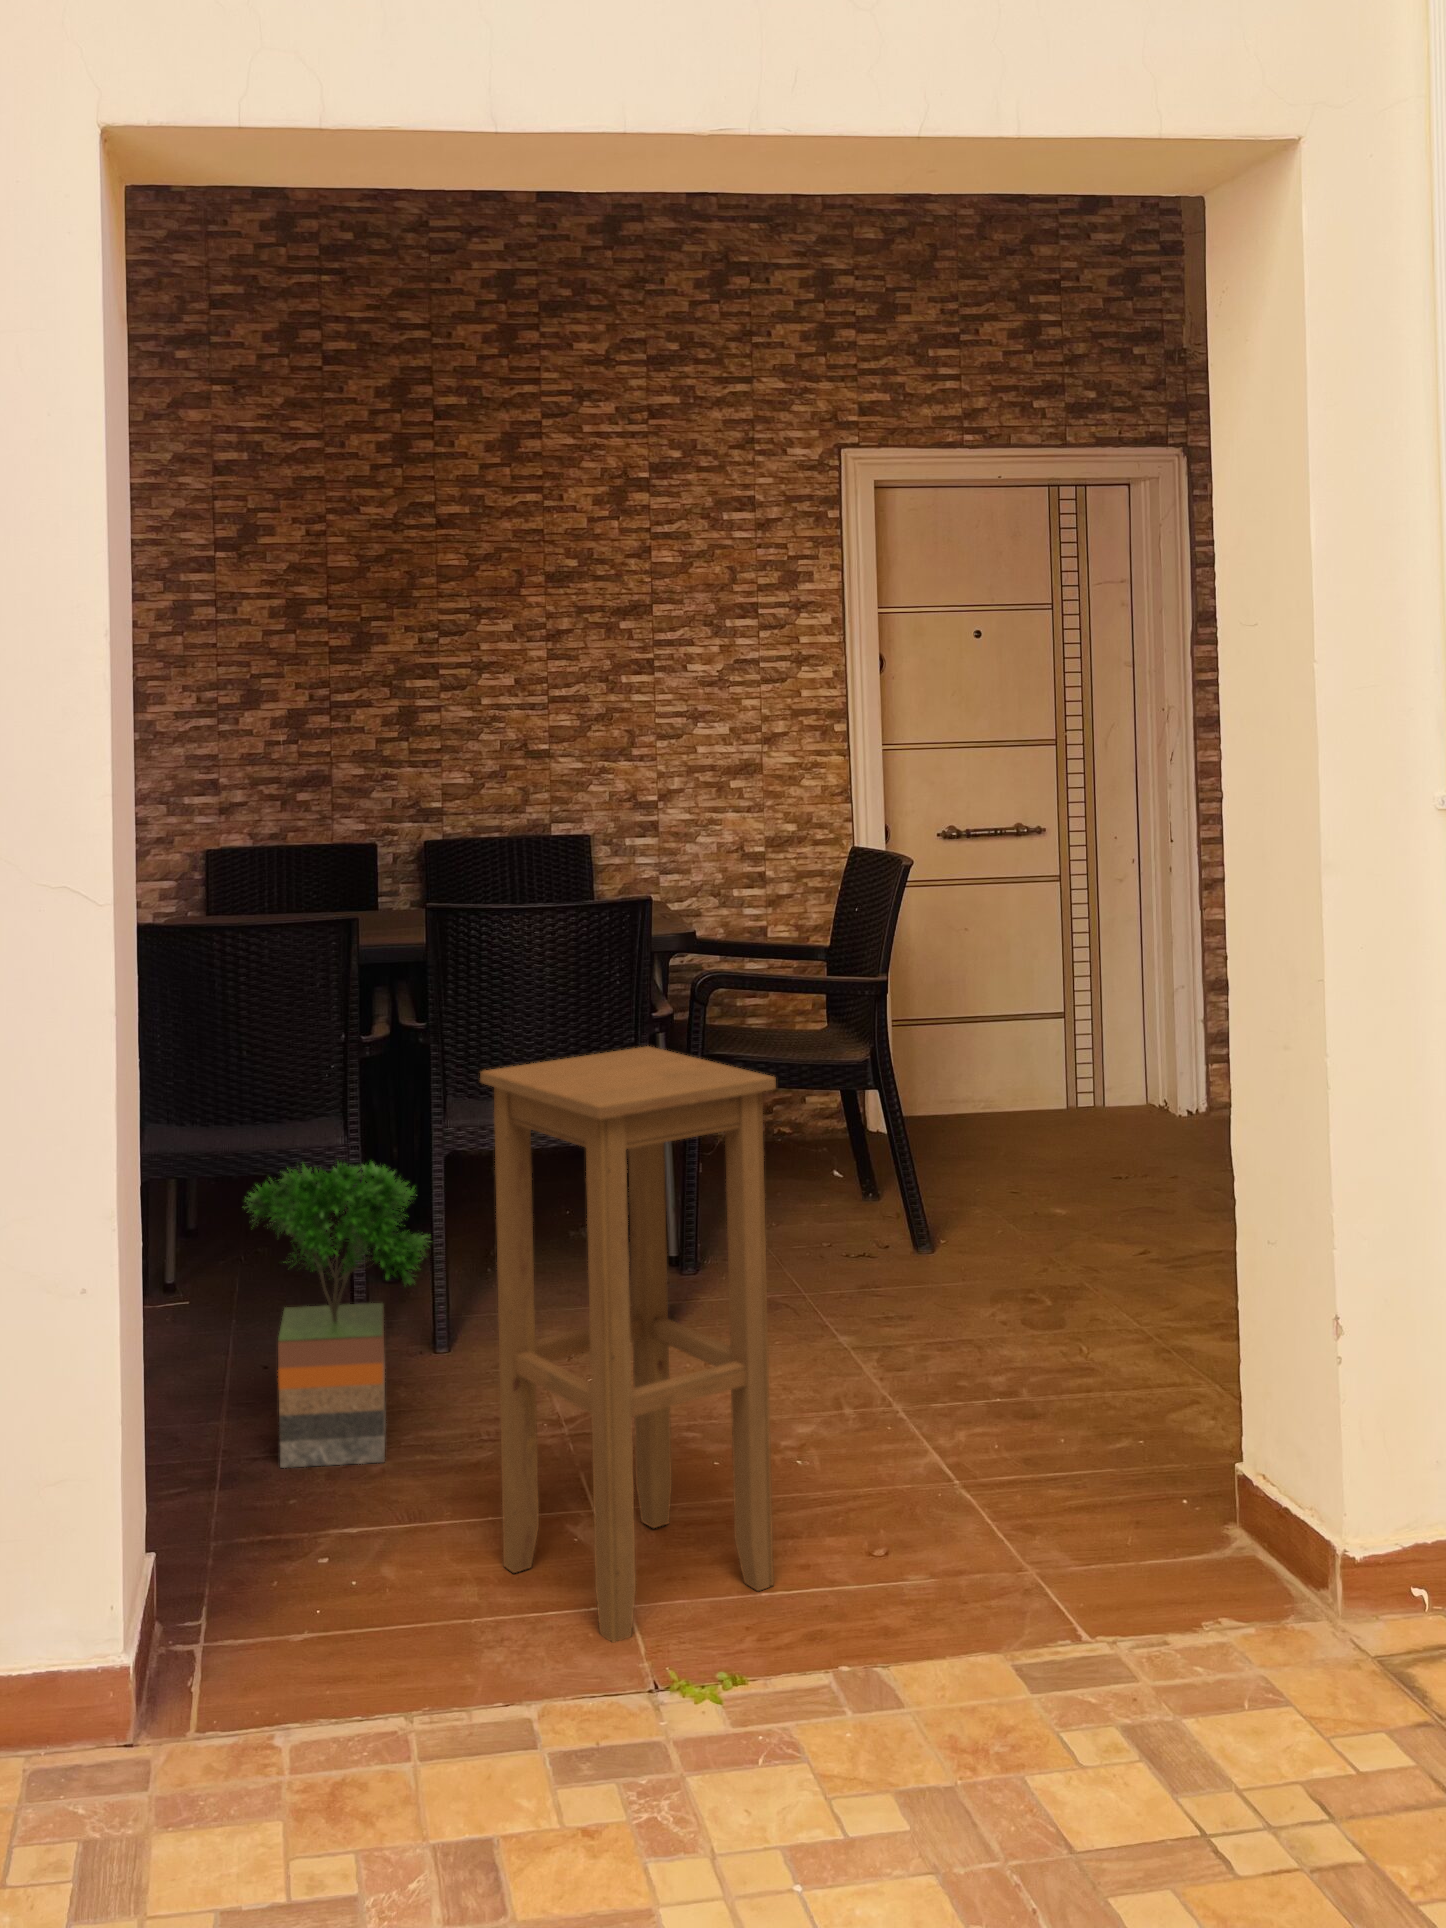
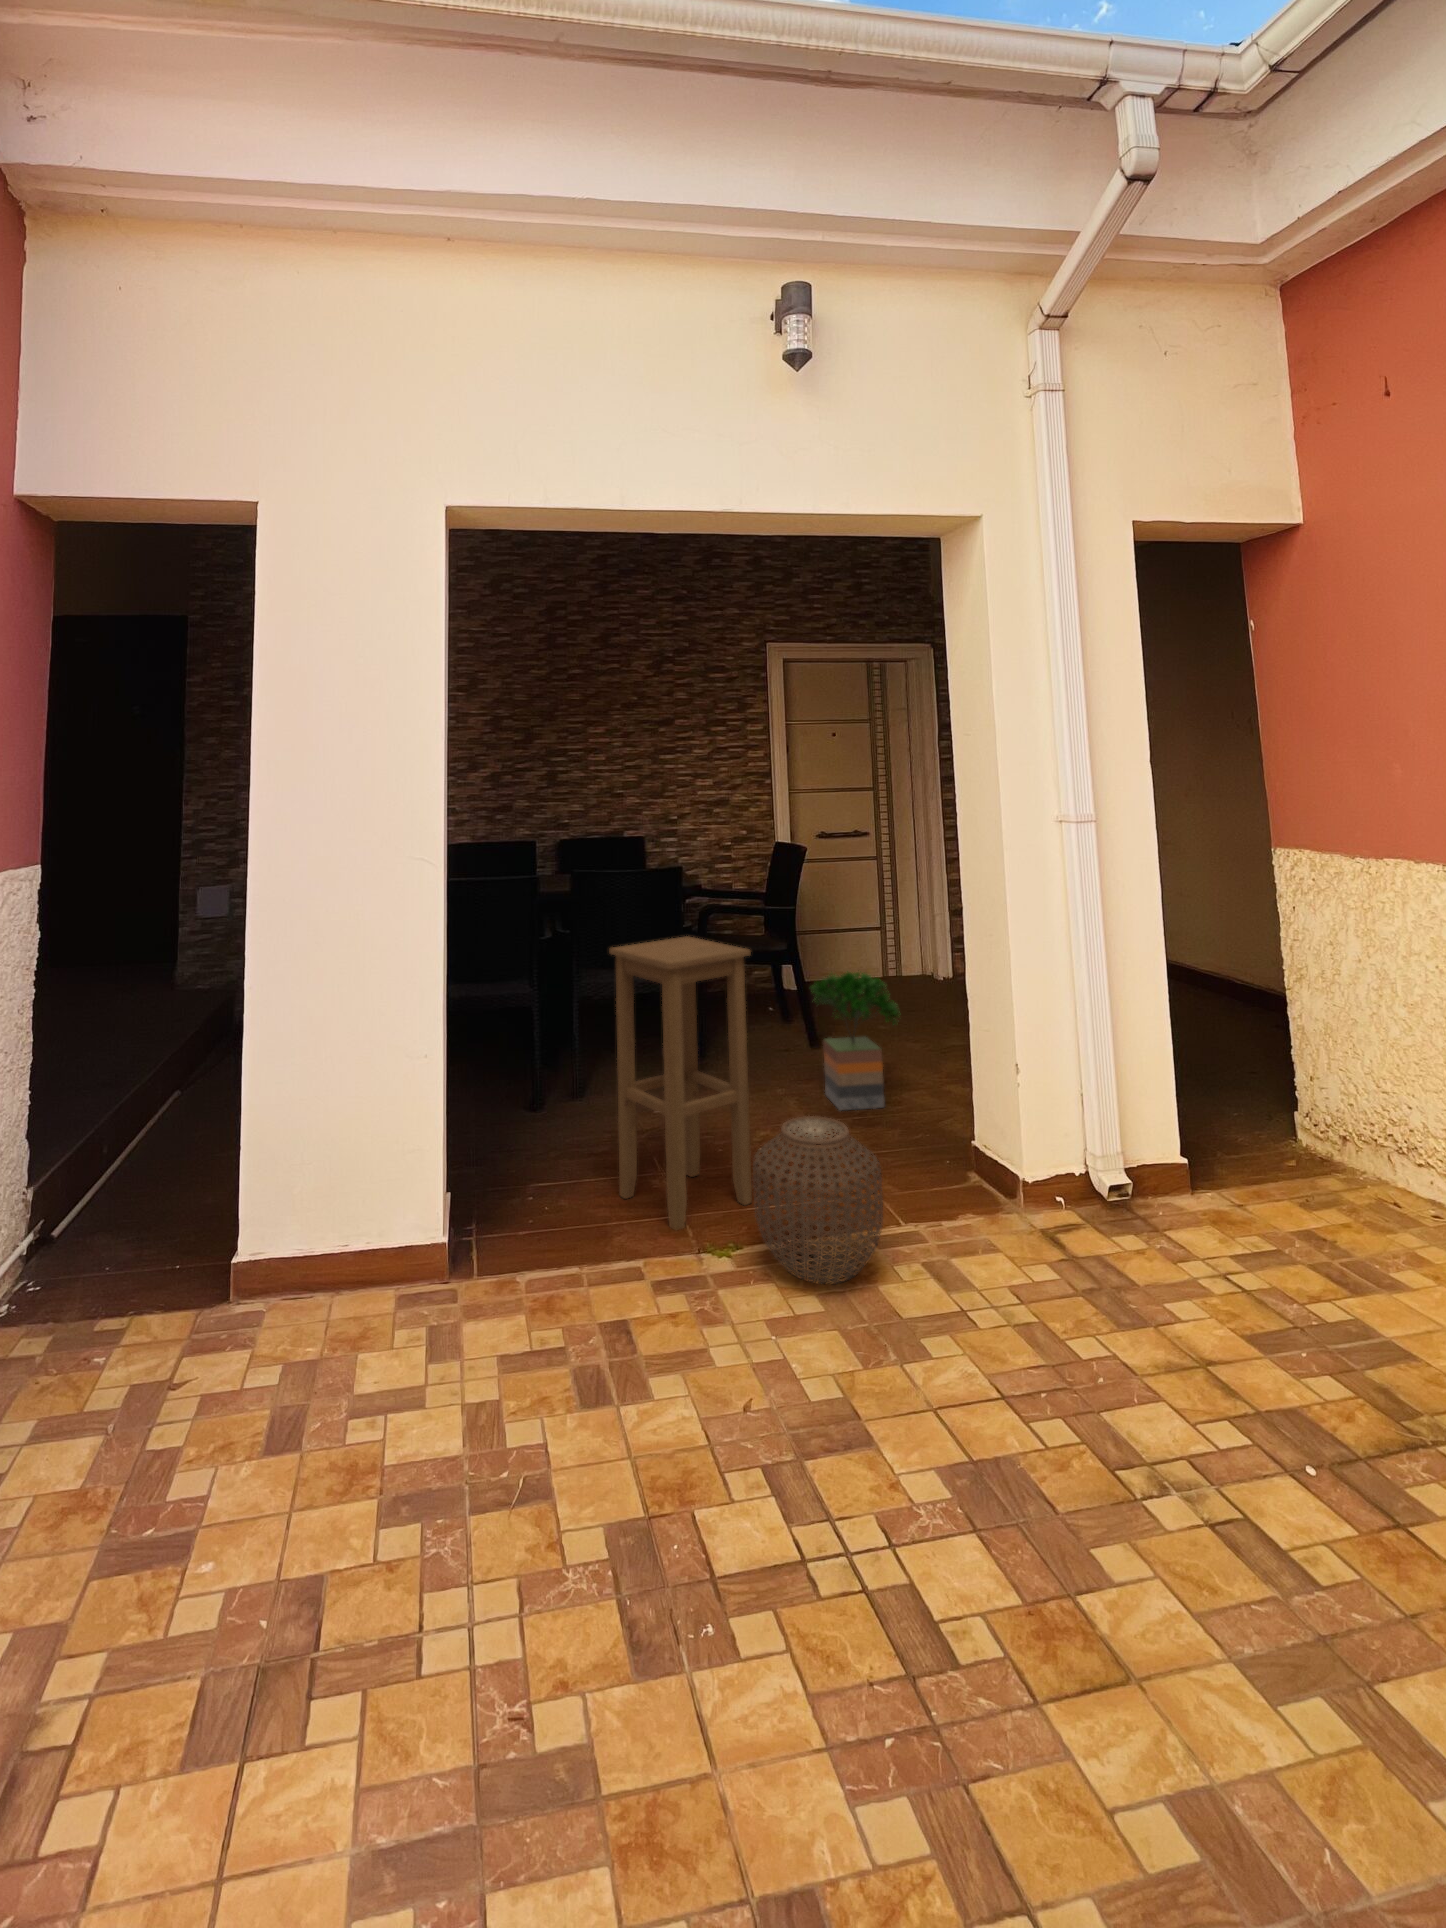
potted tree: present [245,1162,431,1468] -> present [811,971,900,1110]
woven basket: none [769,1424,1040,1766] -> present [753,1116,883,1284]

